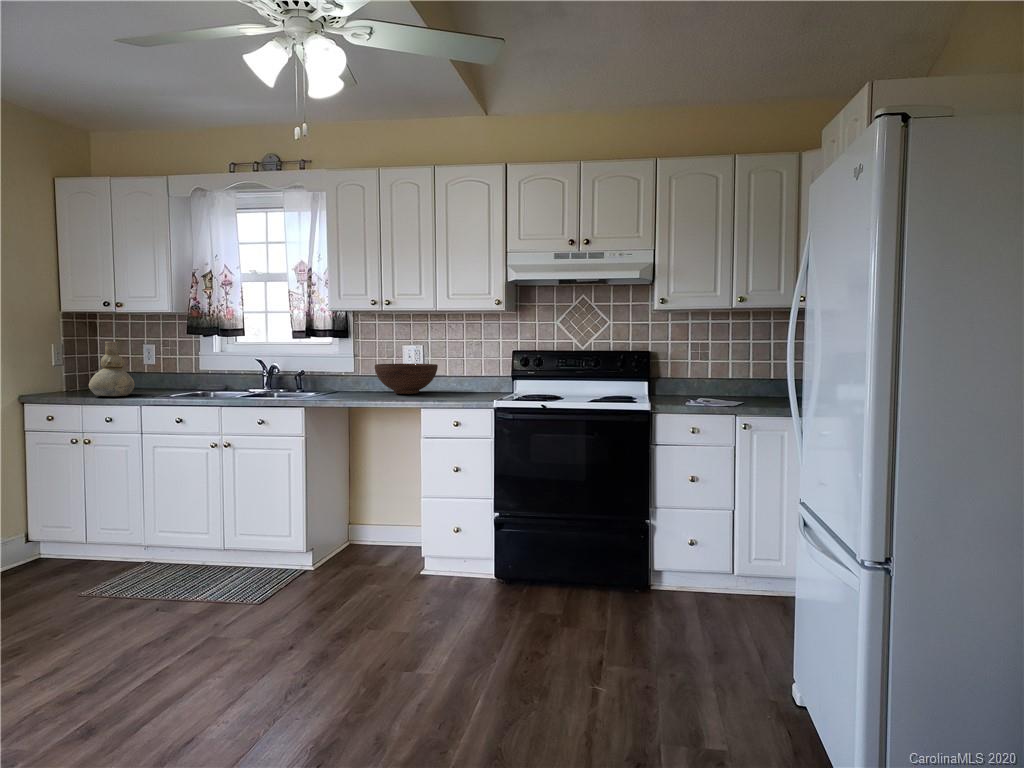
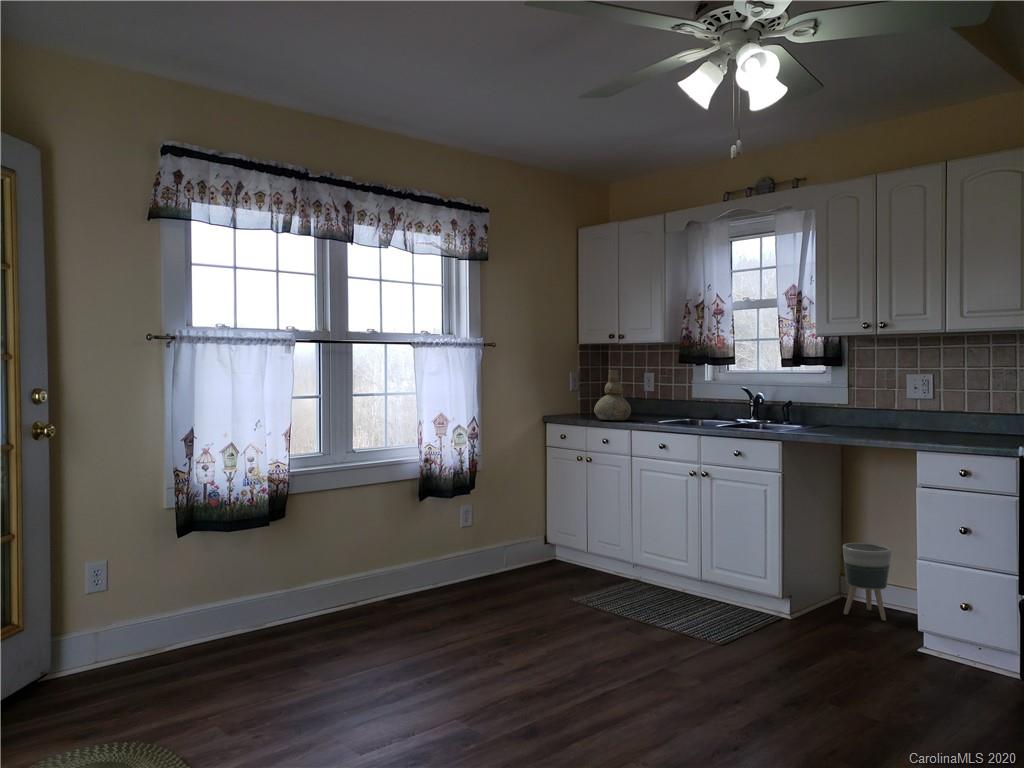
fruit bowl: present [375,364,438,394] -> none [869,394,953,430]
planter: none [355,490,393,554] -> present [843,543,891,621]

